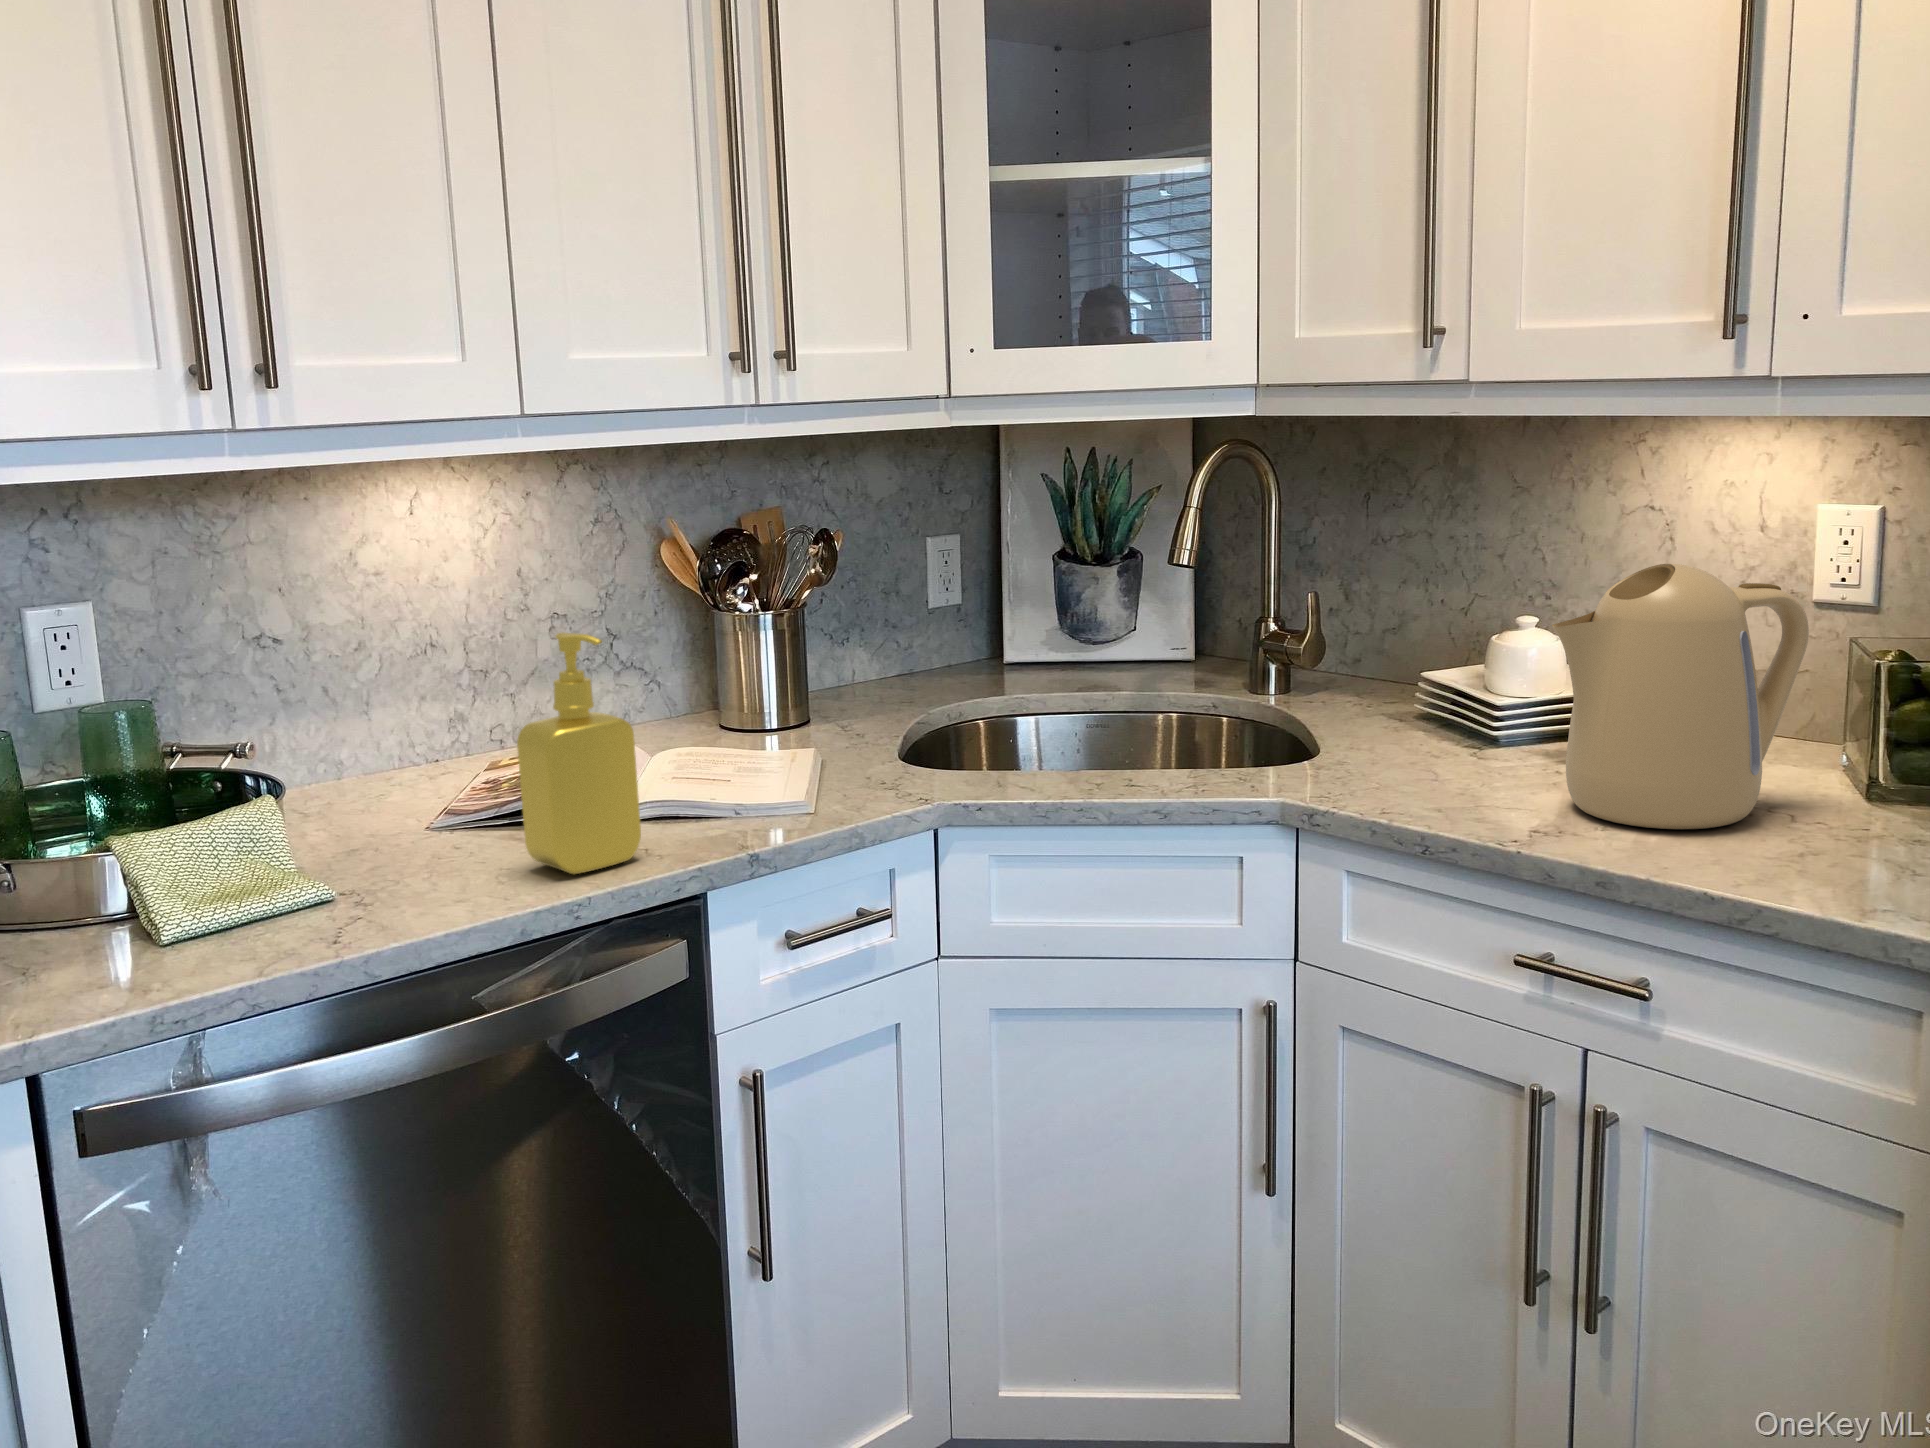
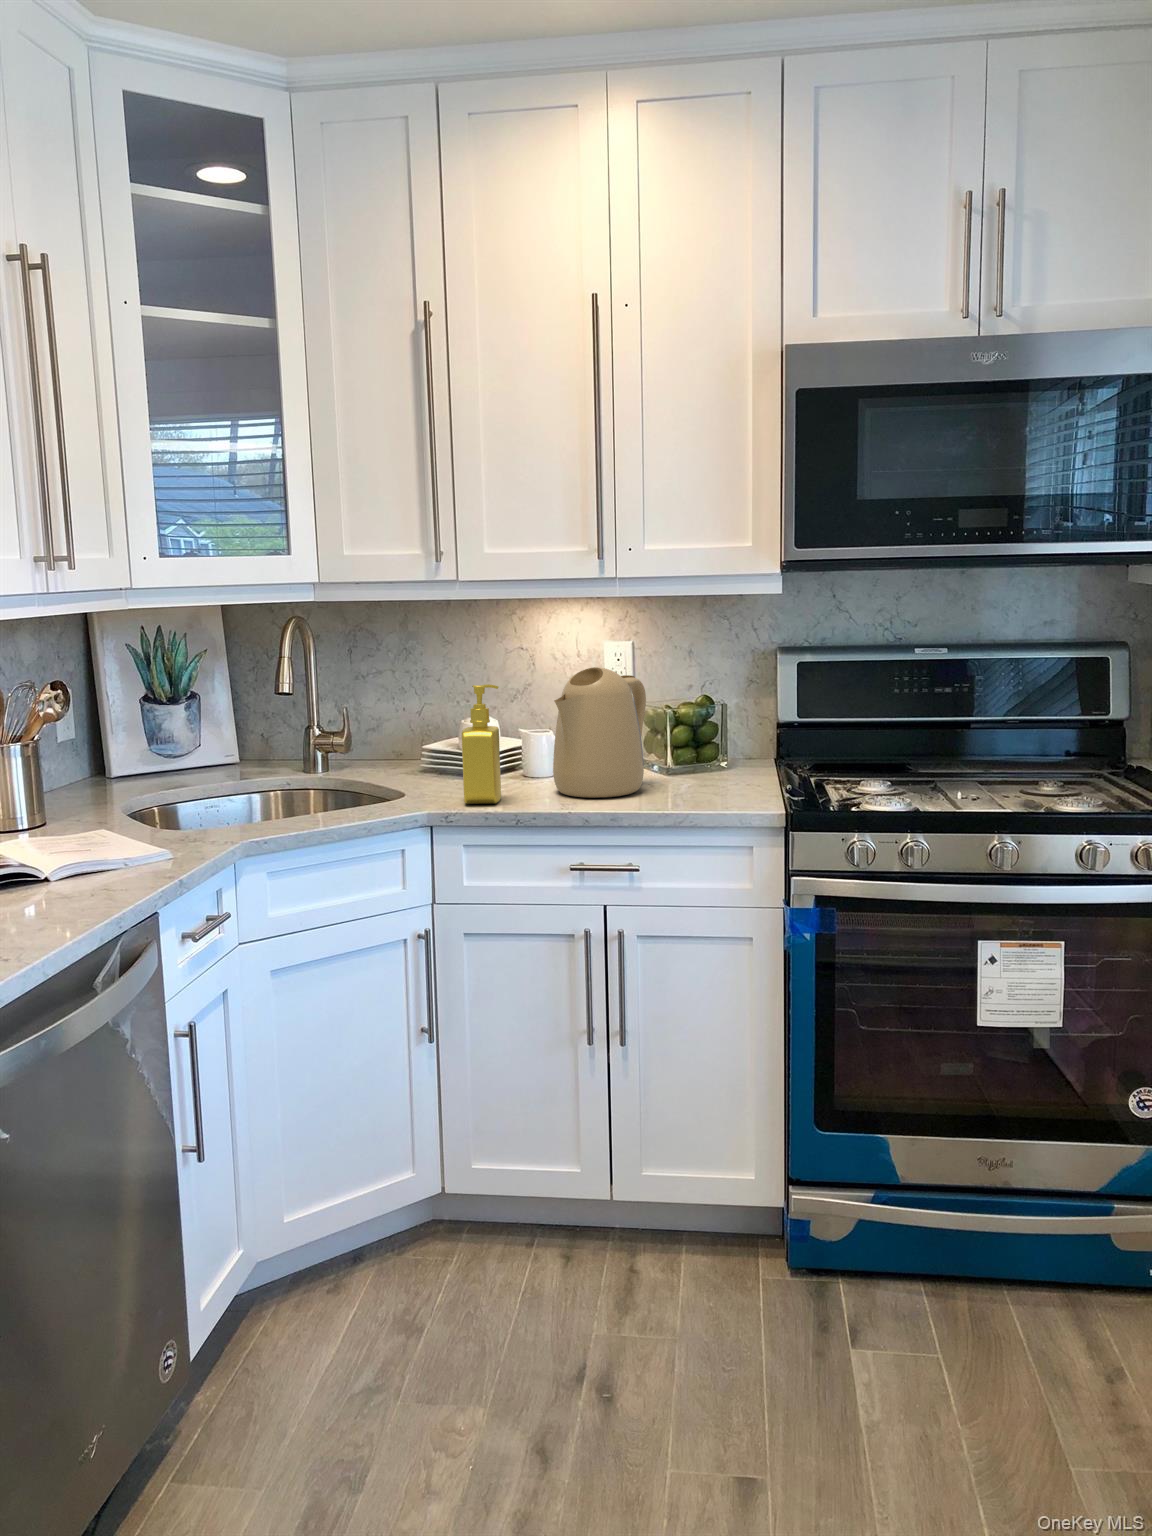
soap dispenser: present [517,633,641,874] -> present [461,684,501,804]

